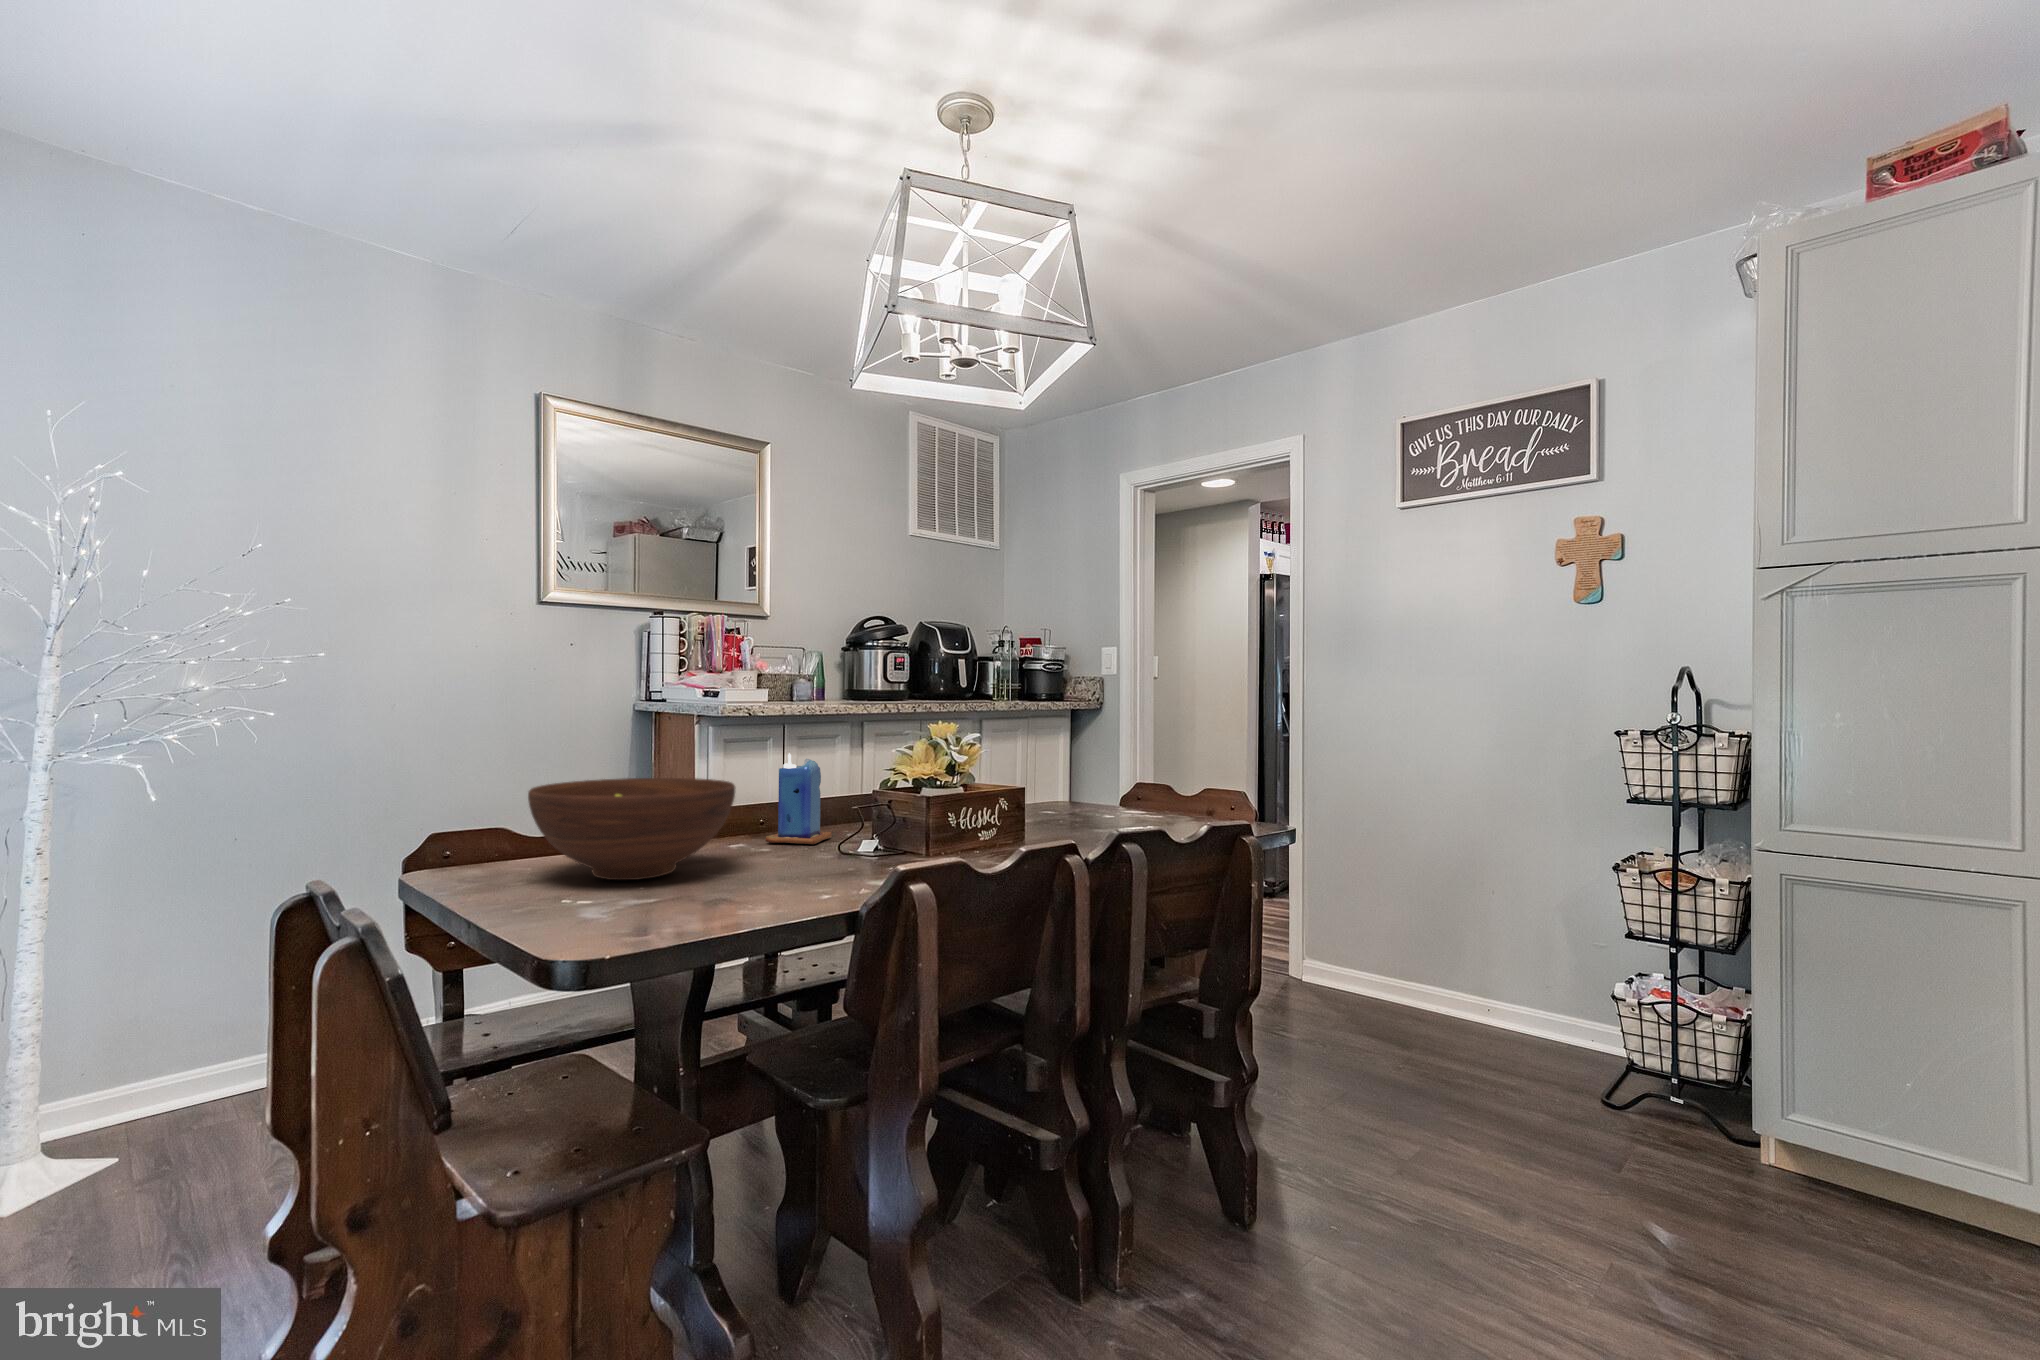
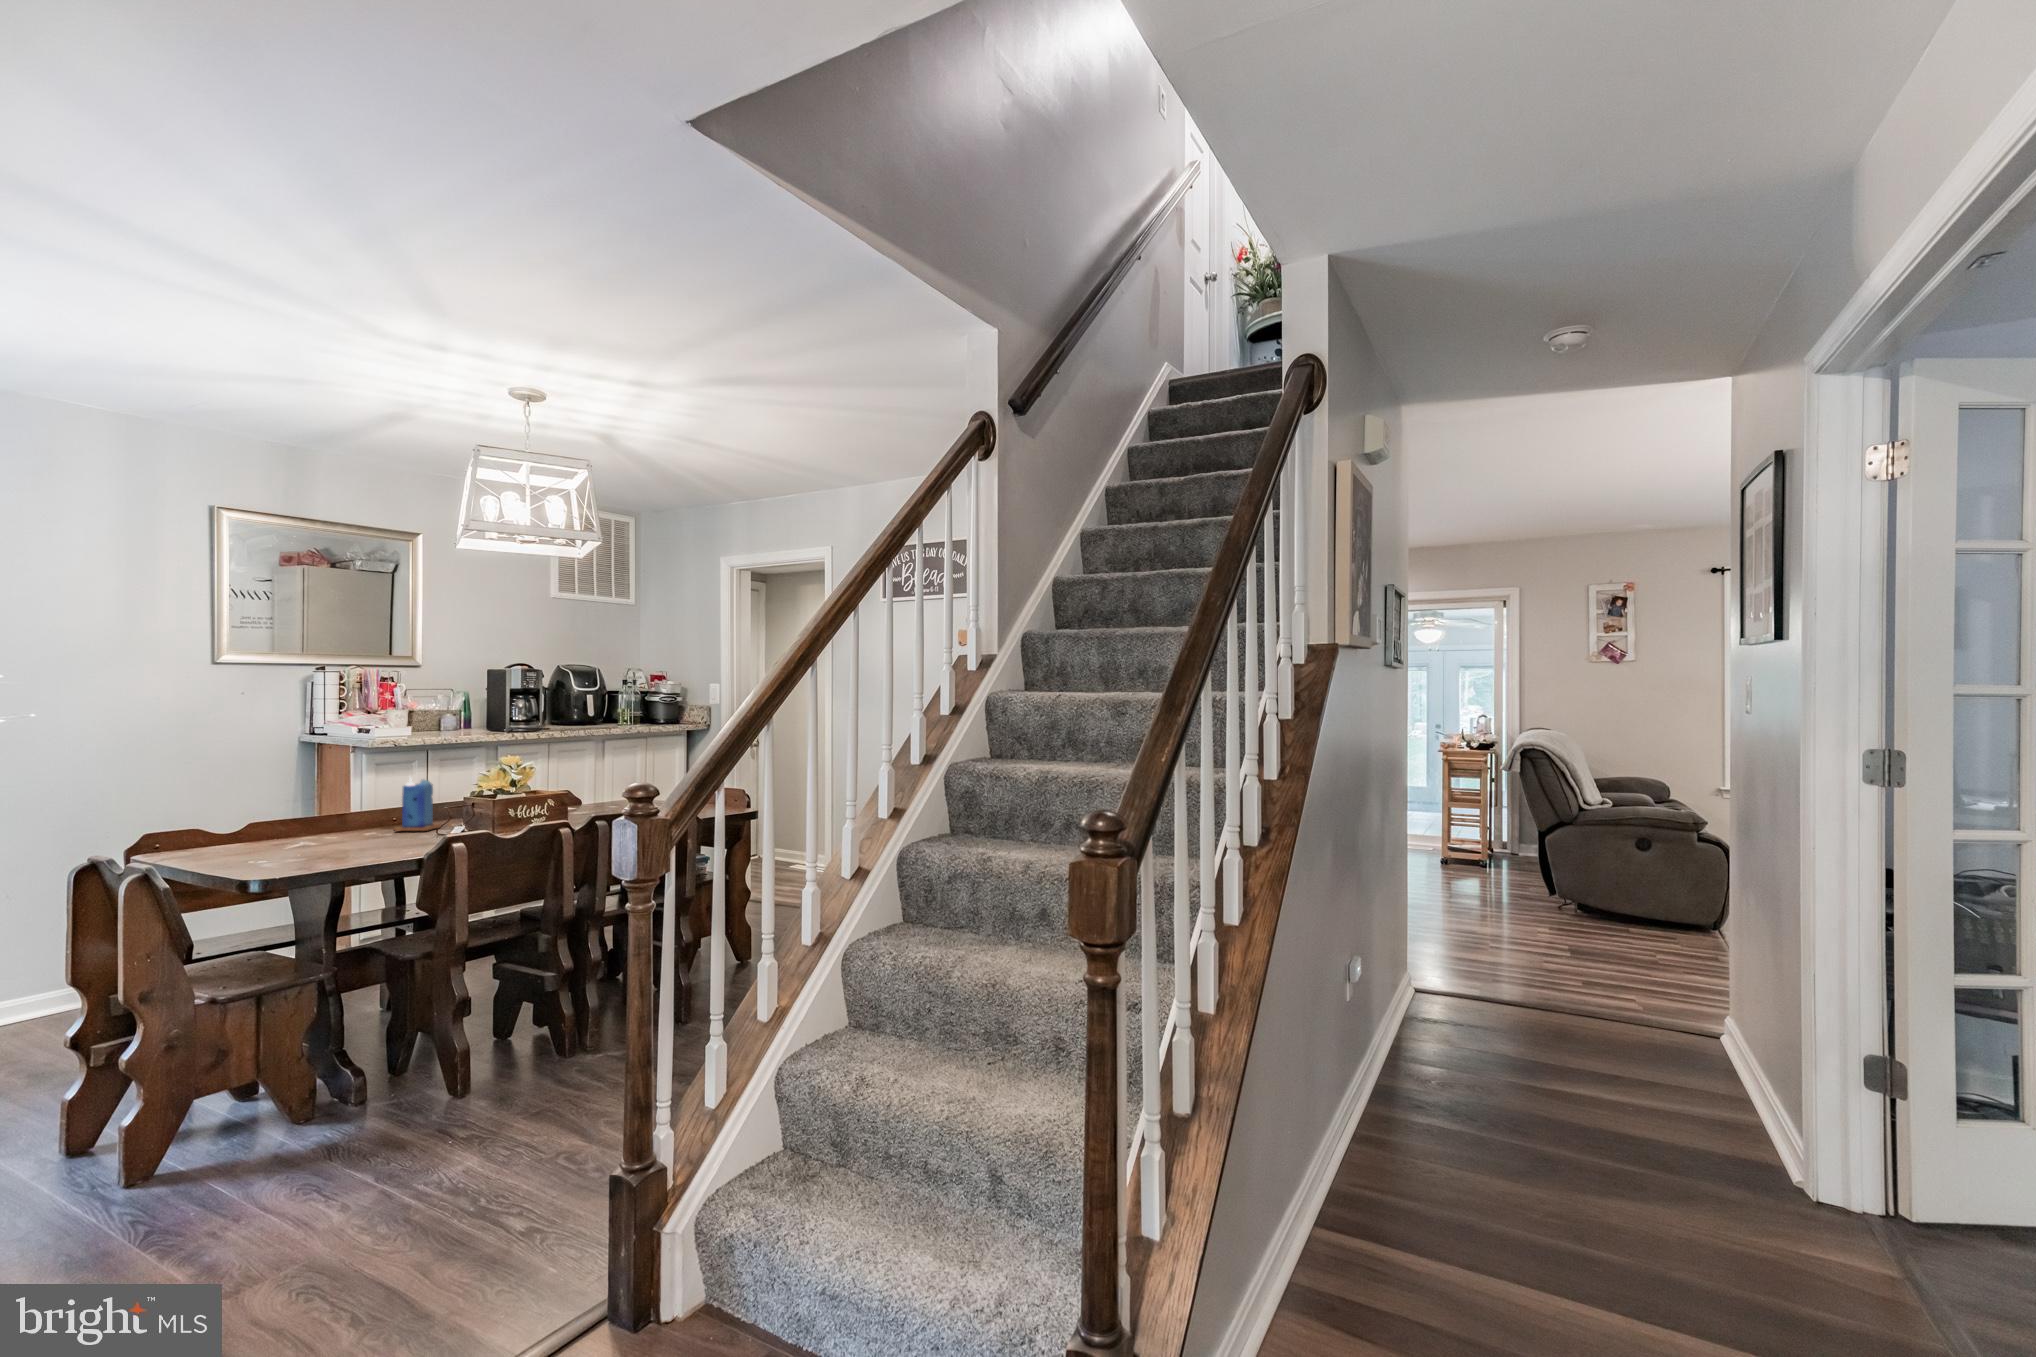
fruit bowl: present [528,778,735,880] -> none [231,794,366,852]

